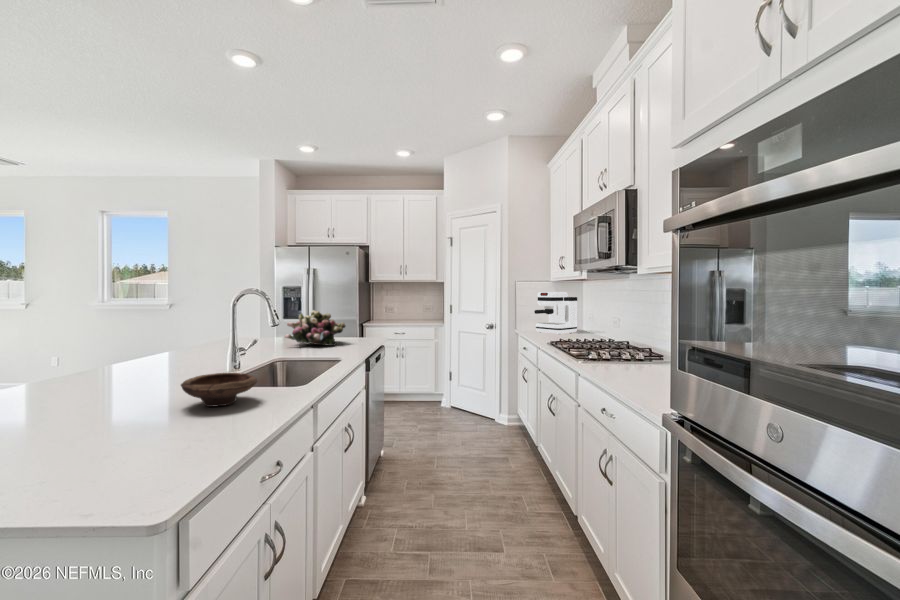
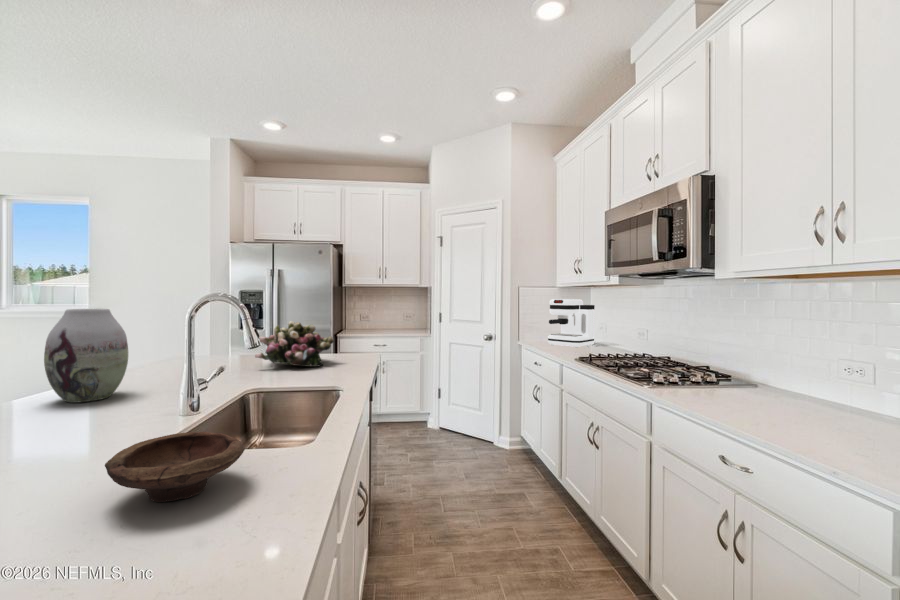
vase: none [141,300,194,364] -> present [44,309,128,403]

